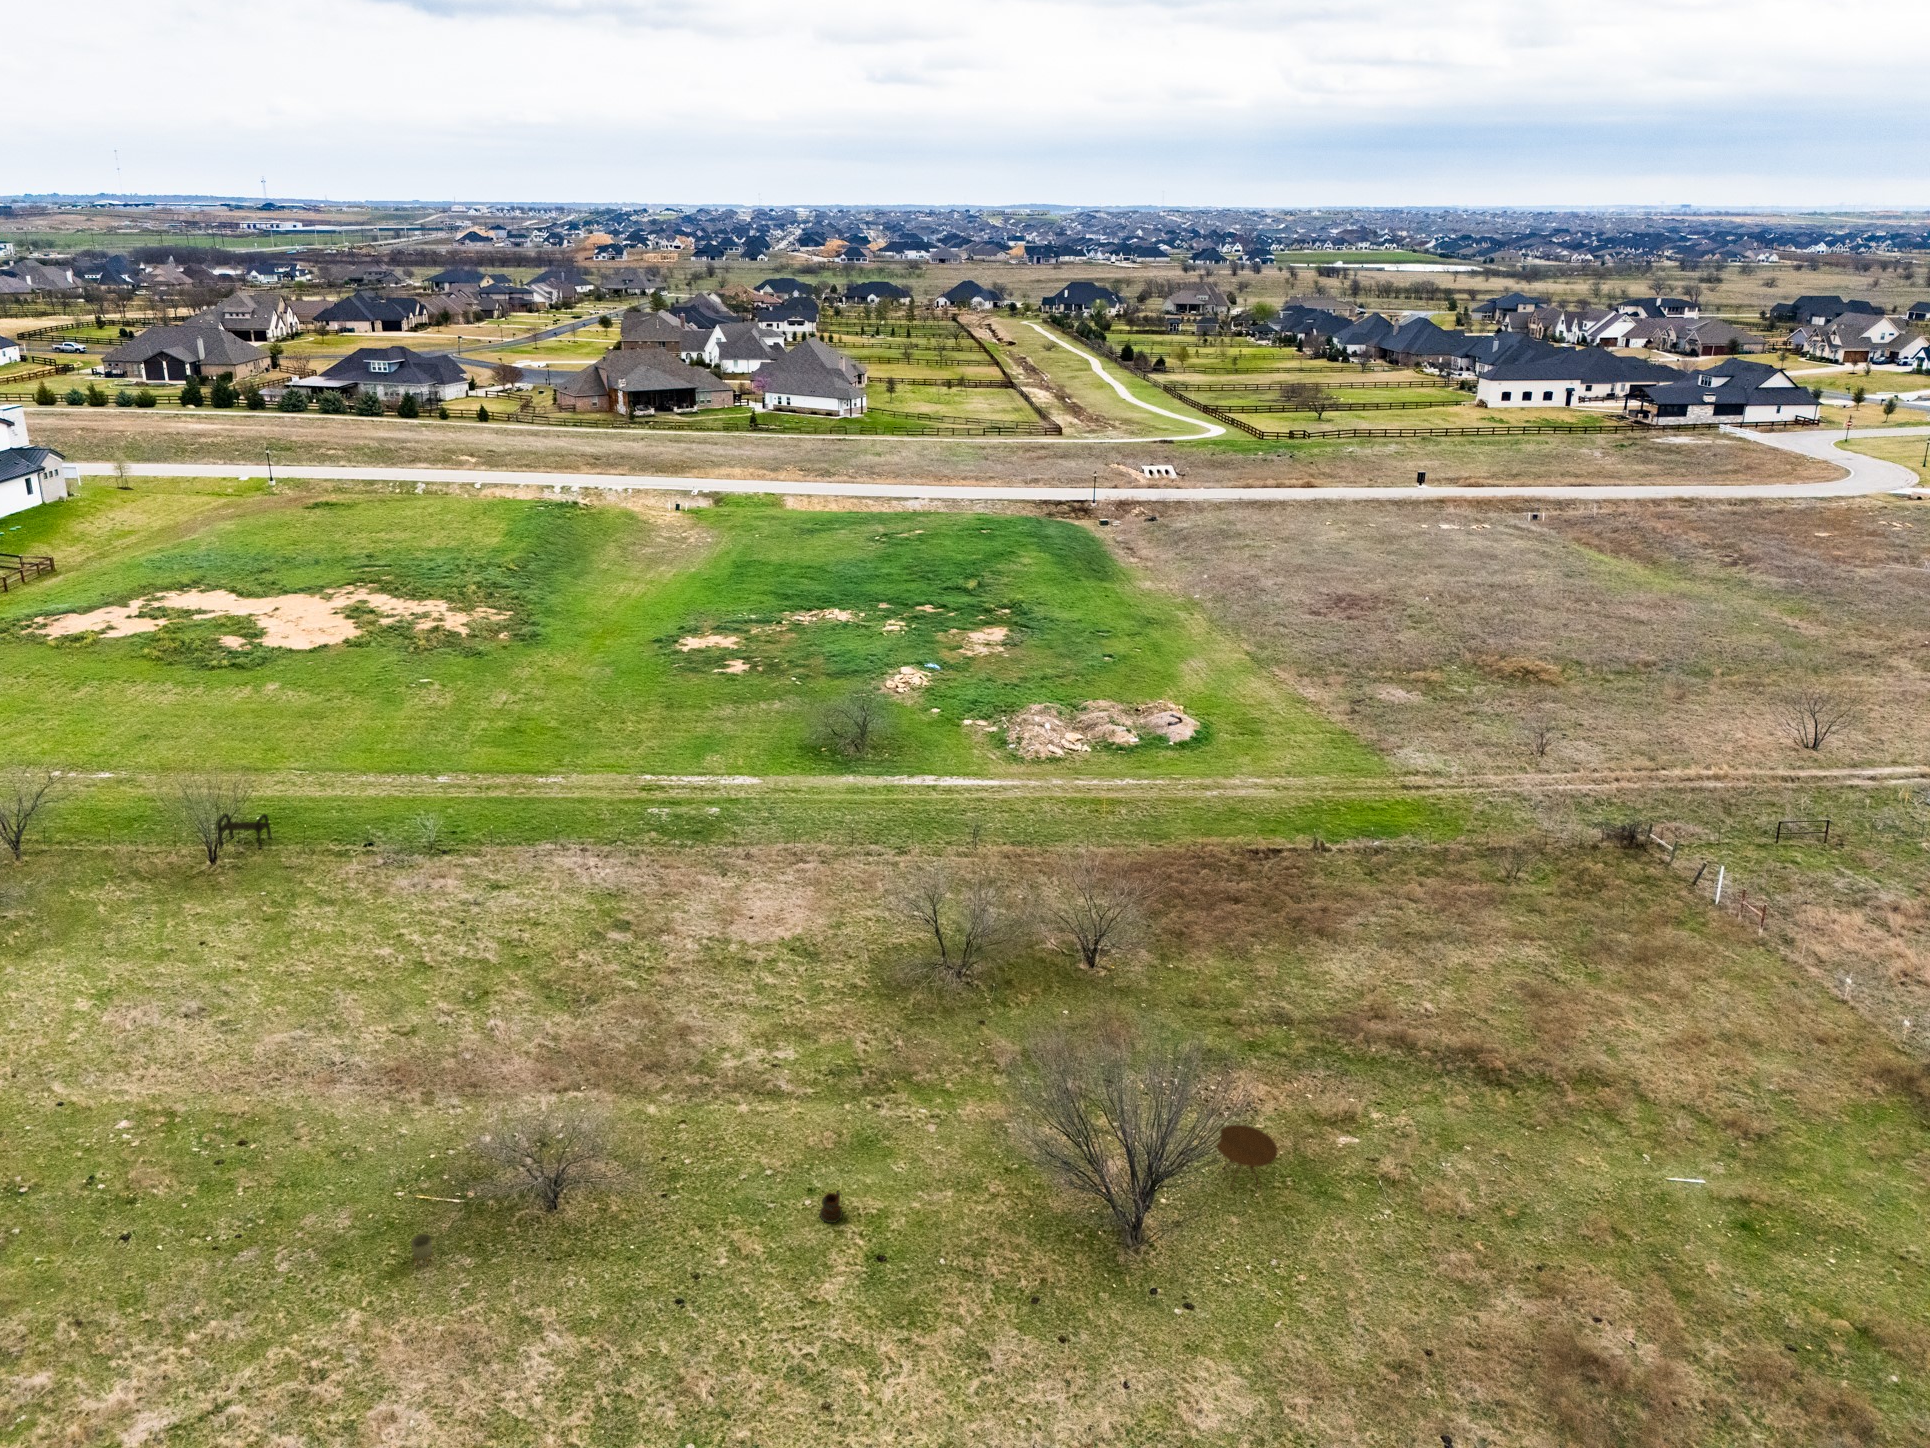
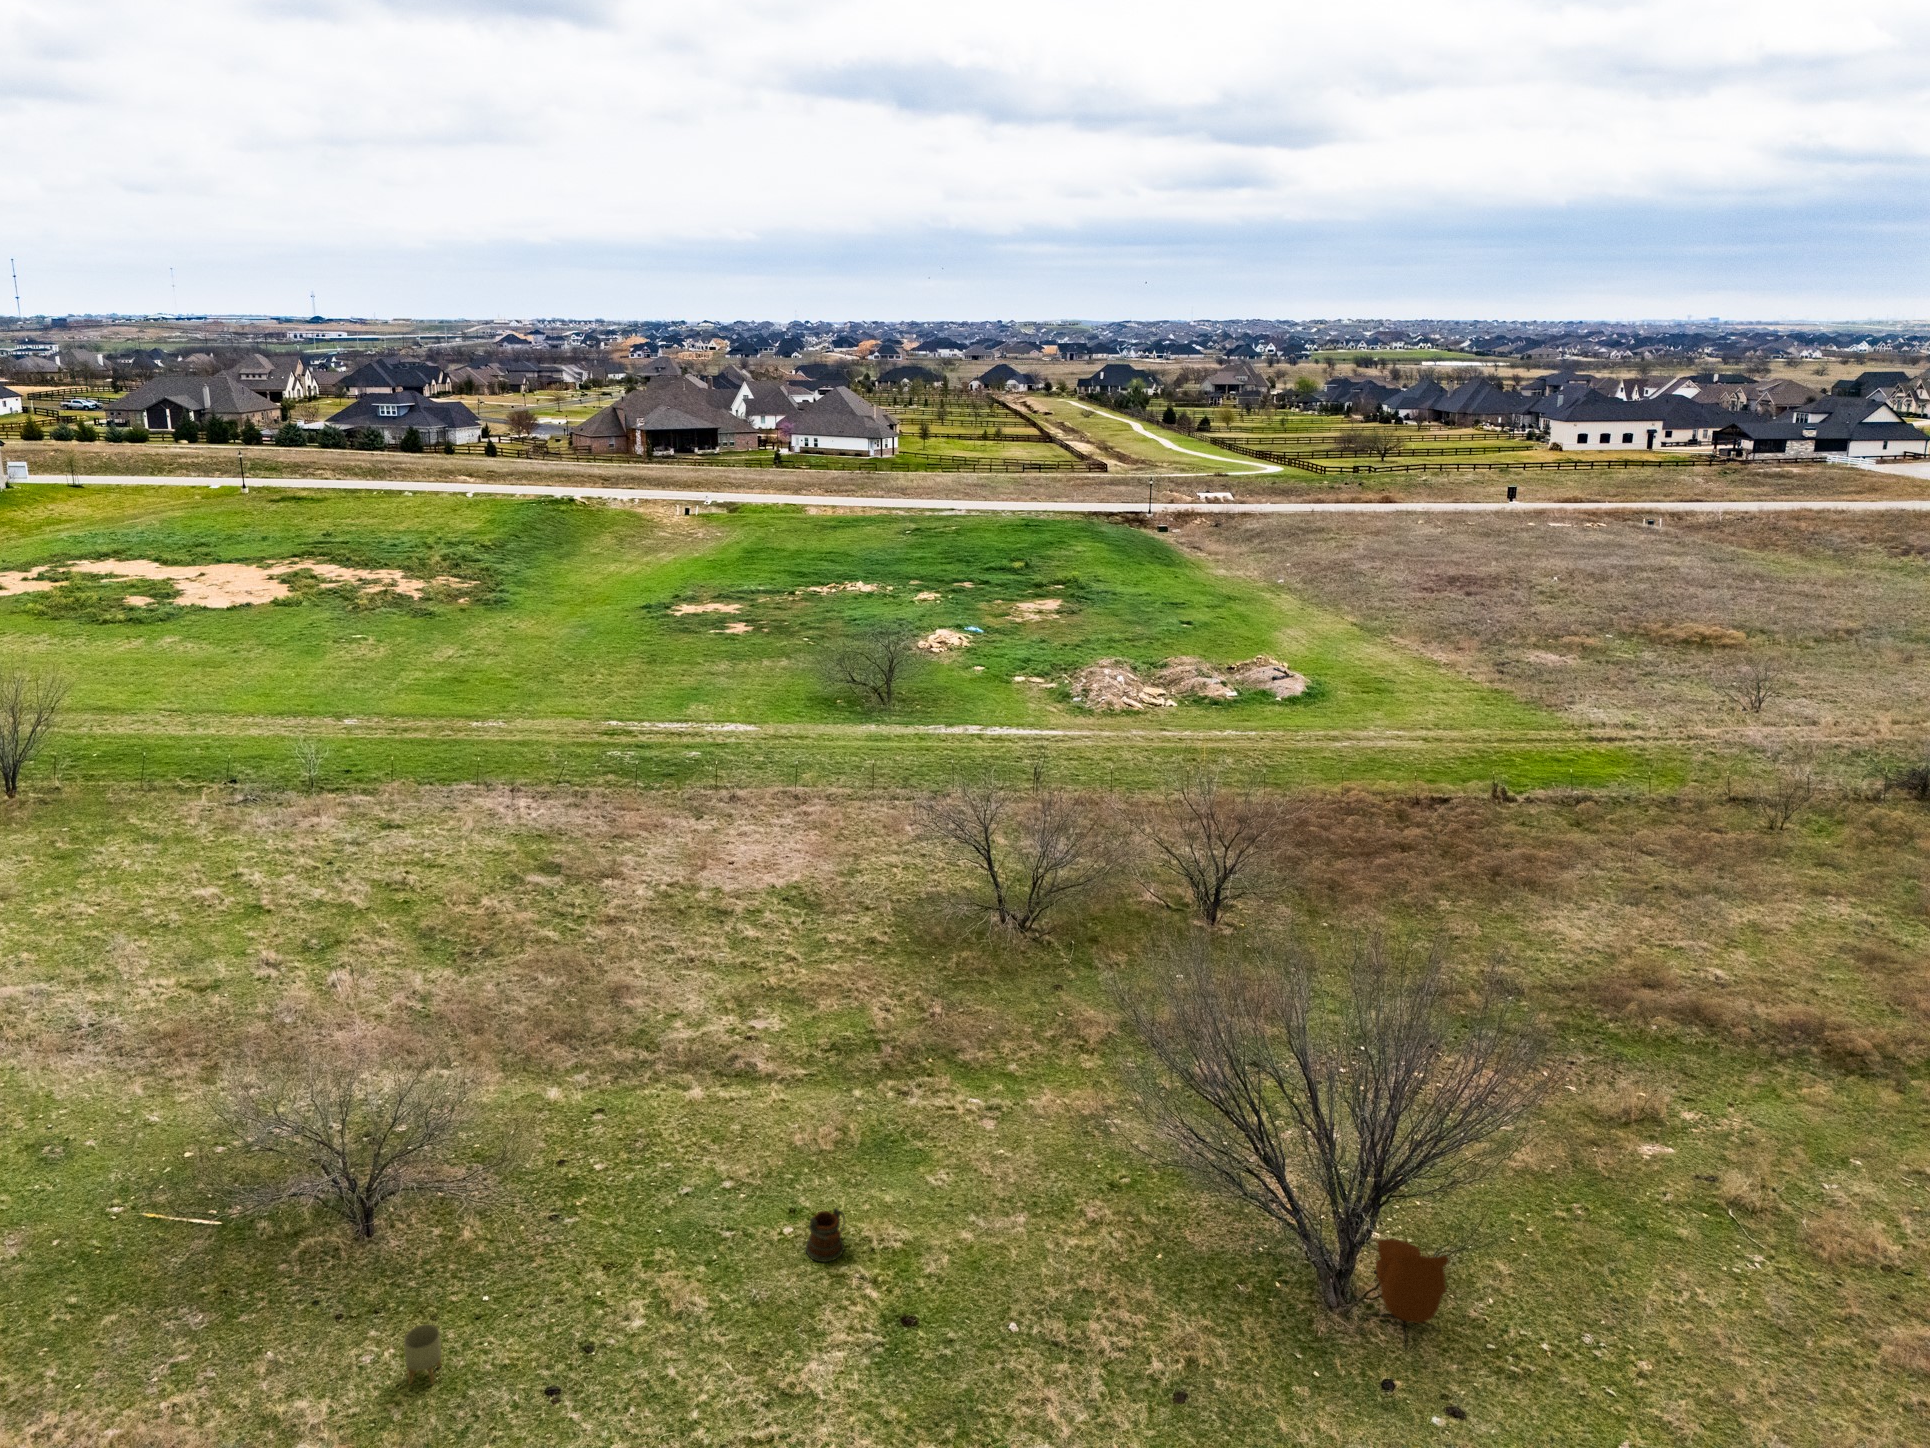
bench: present [217,814,272,849] -> none [31,741,108,787]
round table: present [1217,1125,1278,1188] -> none [1455,1114,1564,1218]
lounge chair: none [1146,1206,1190,1272] -> present [1366,1239,1449,1348]
planter: present [411,1234,432,1265] -> present [404,1324,441,1384]

